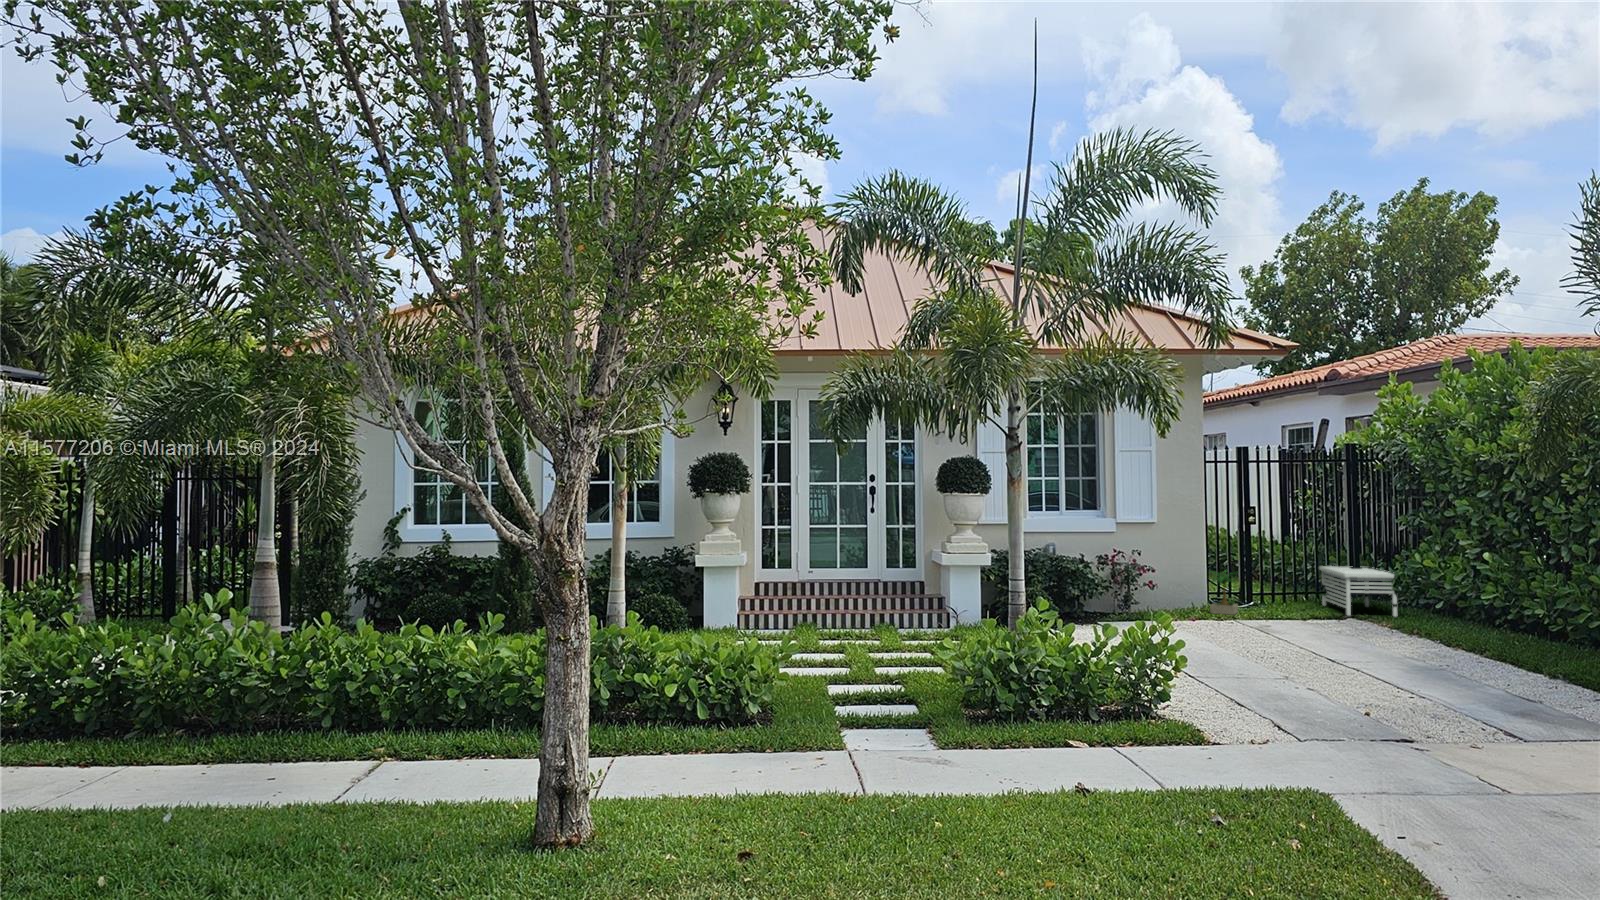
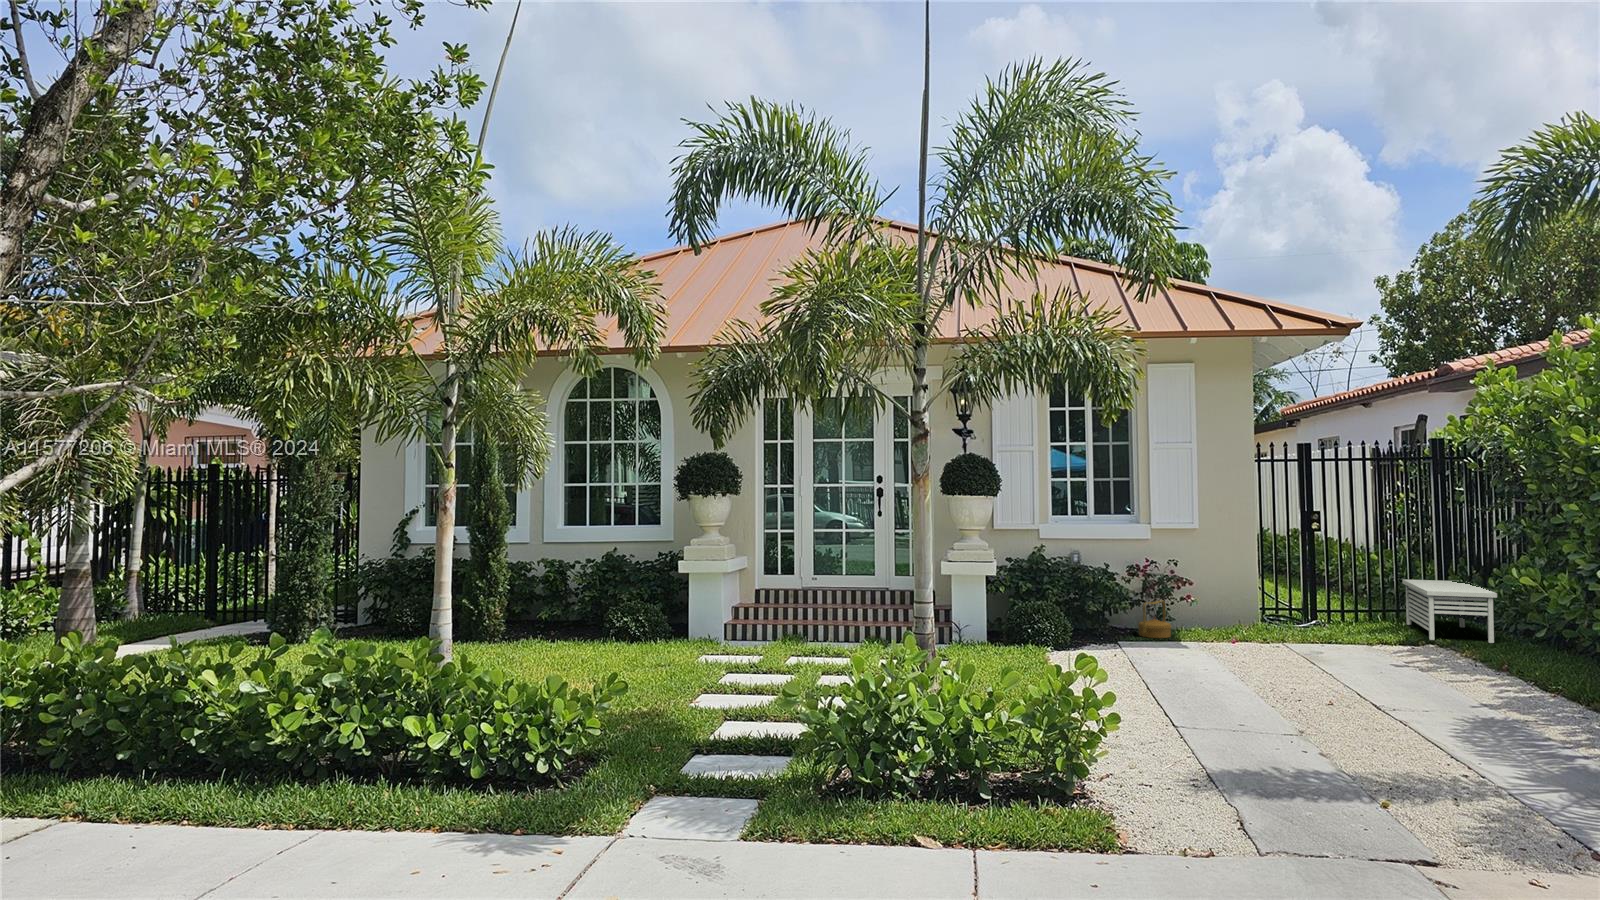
potted plant: present [1210,570,1238,615] -> none [1257,582,1301,635]
basket: none [1109,586,1139,619] -> present [1138,601,1171,638]

